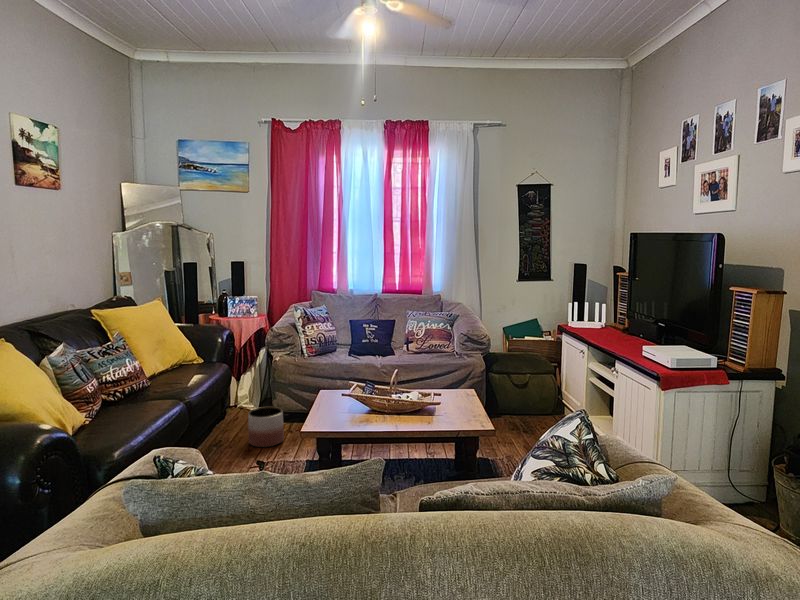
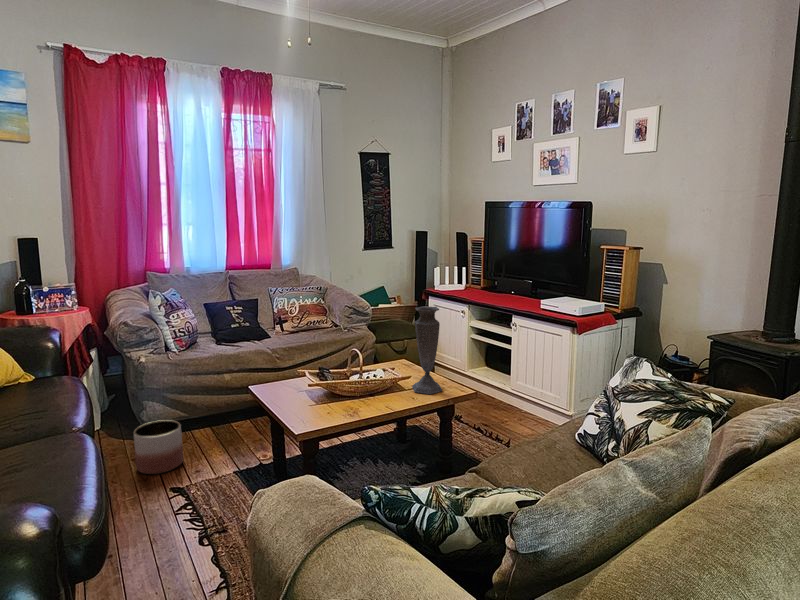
vase: none [435,338,466,424] -> present [412,306,442,394]

